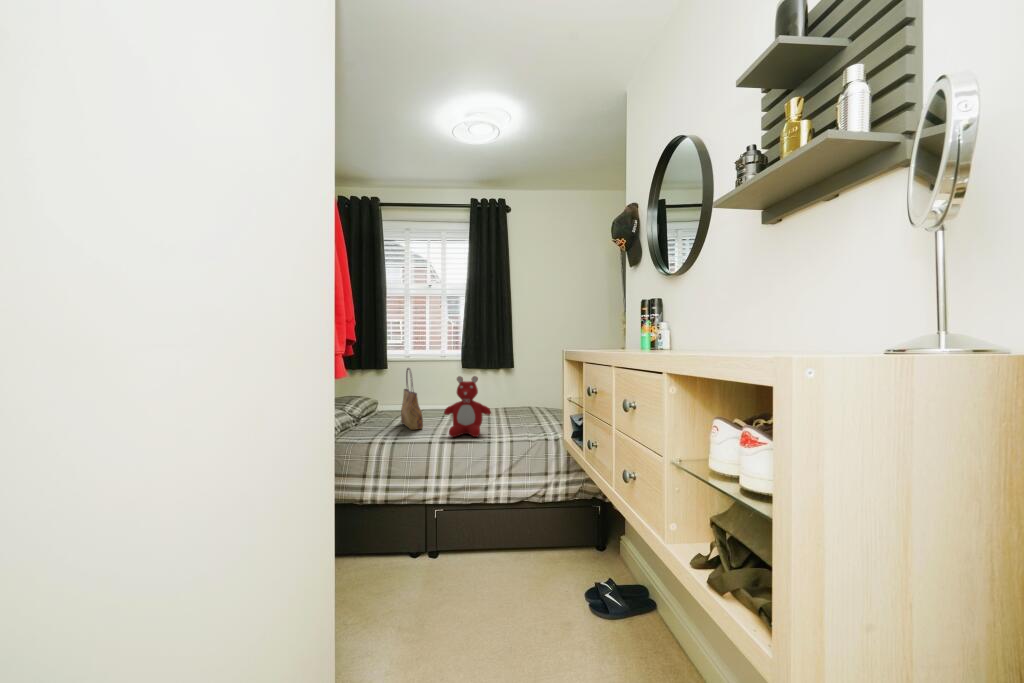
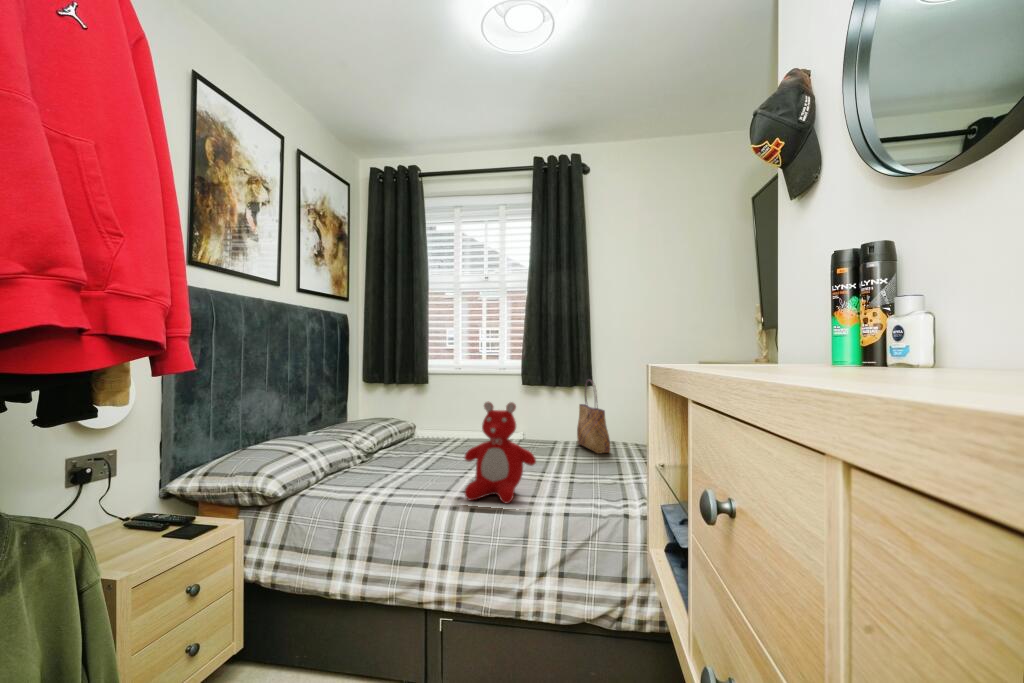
tote bag: present [401,368,423,430] -> present [577,380,610,454]

